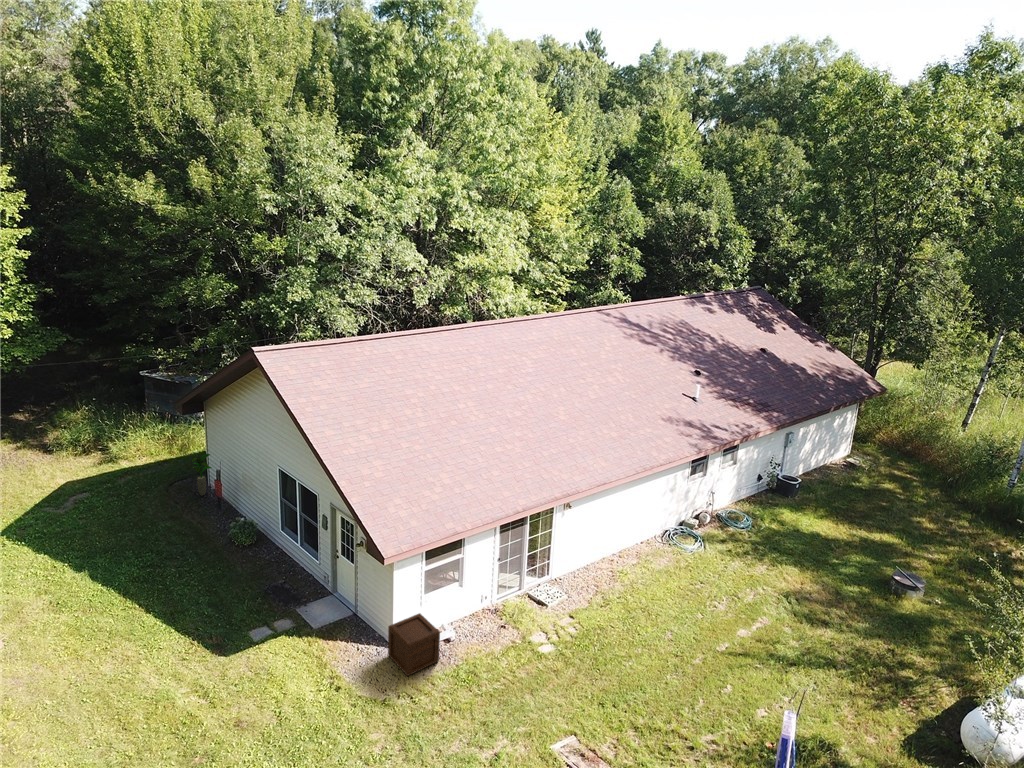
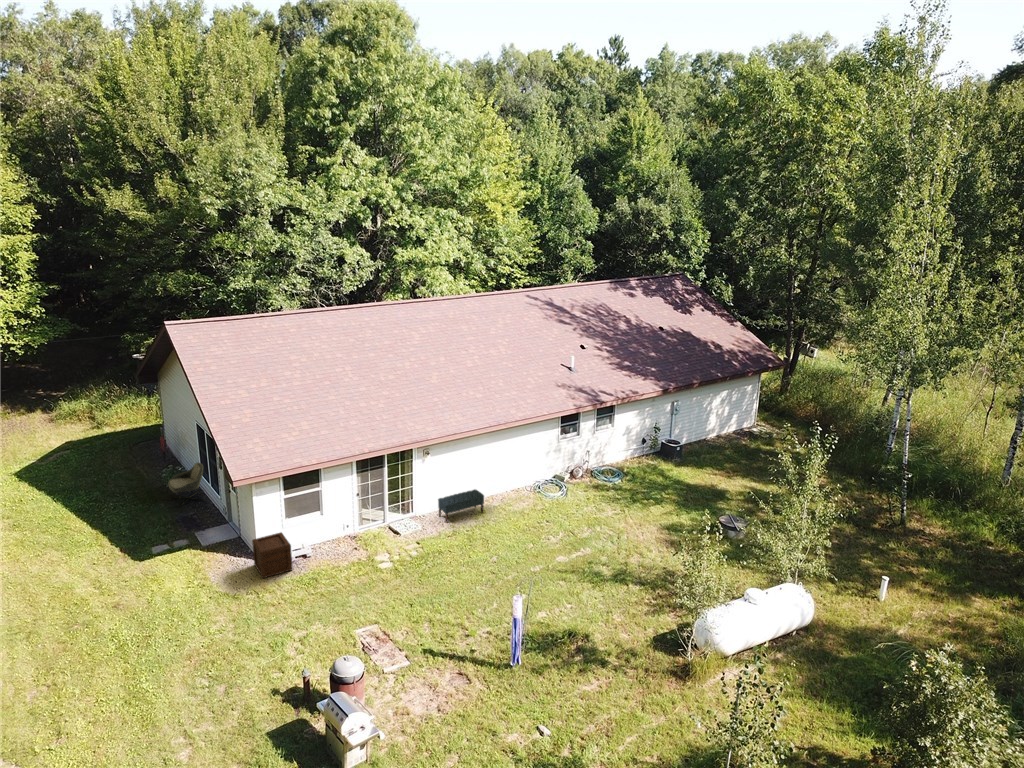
potted plant: present [192,454,212,496] -> none [145,418,163,453]
lounge chair: none [242,515,290,572] -> present [168,463,205,507]
bench: none [574,542,625,585] -> present [438,489,484,523]

